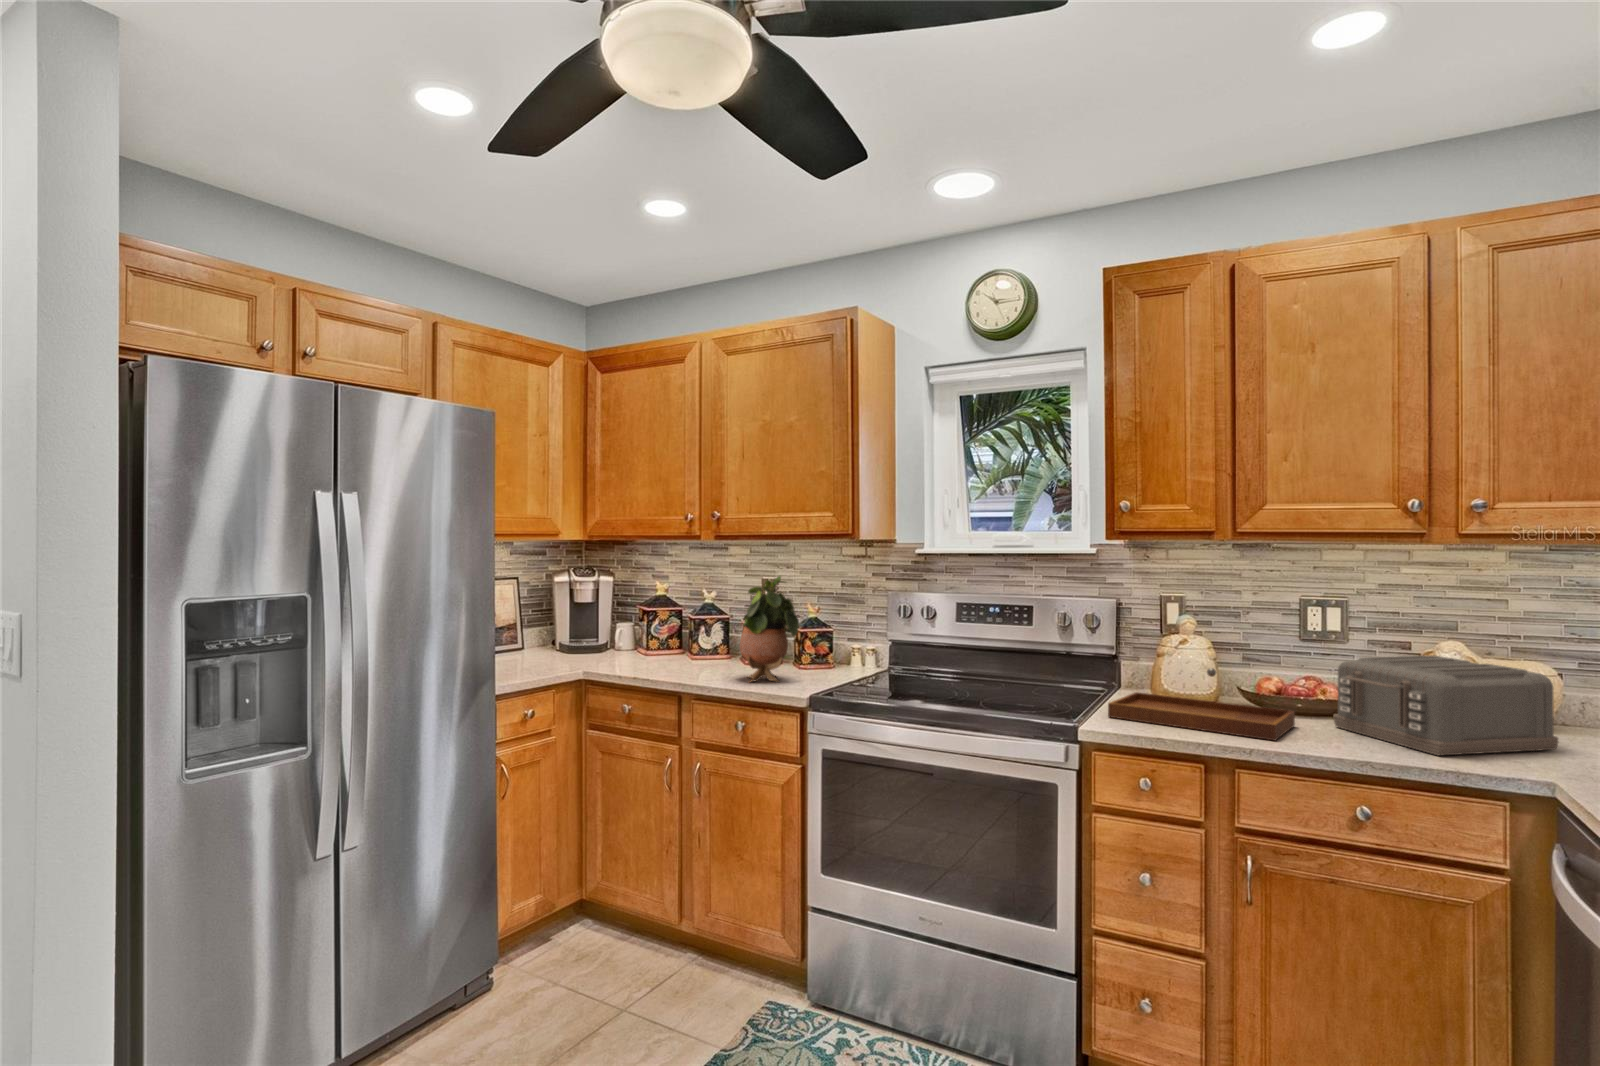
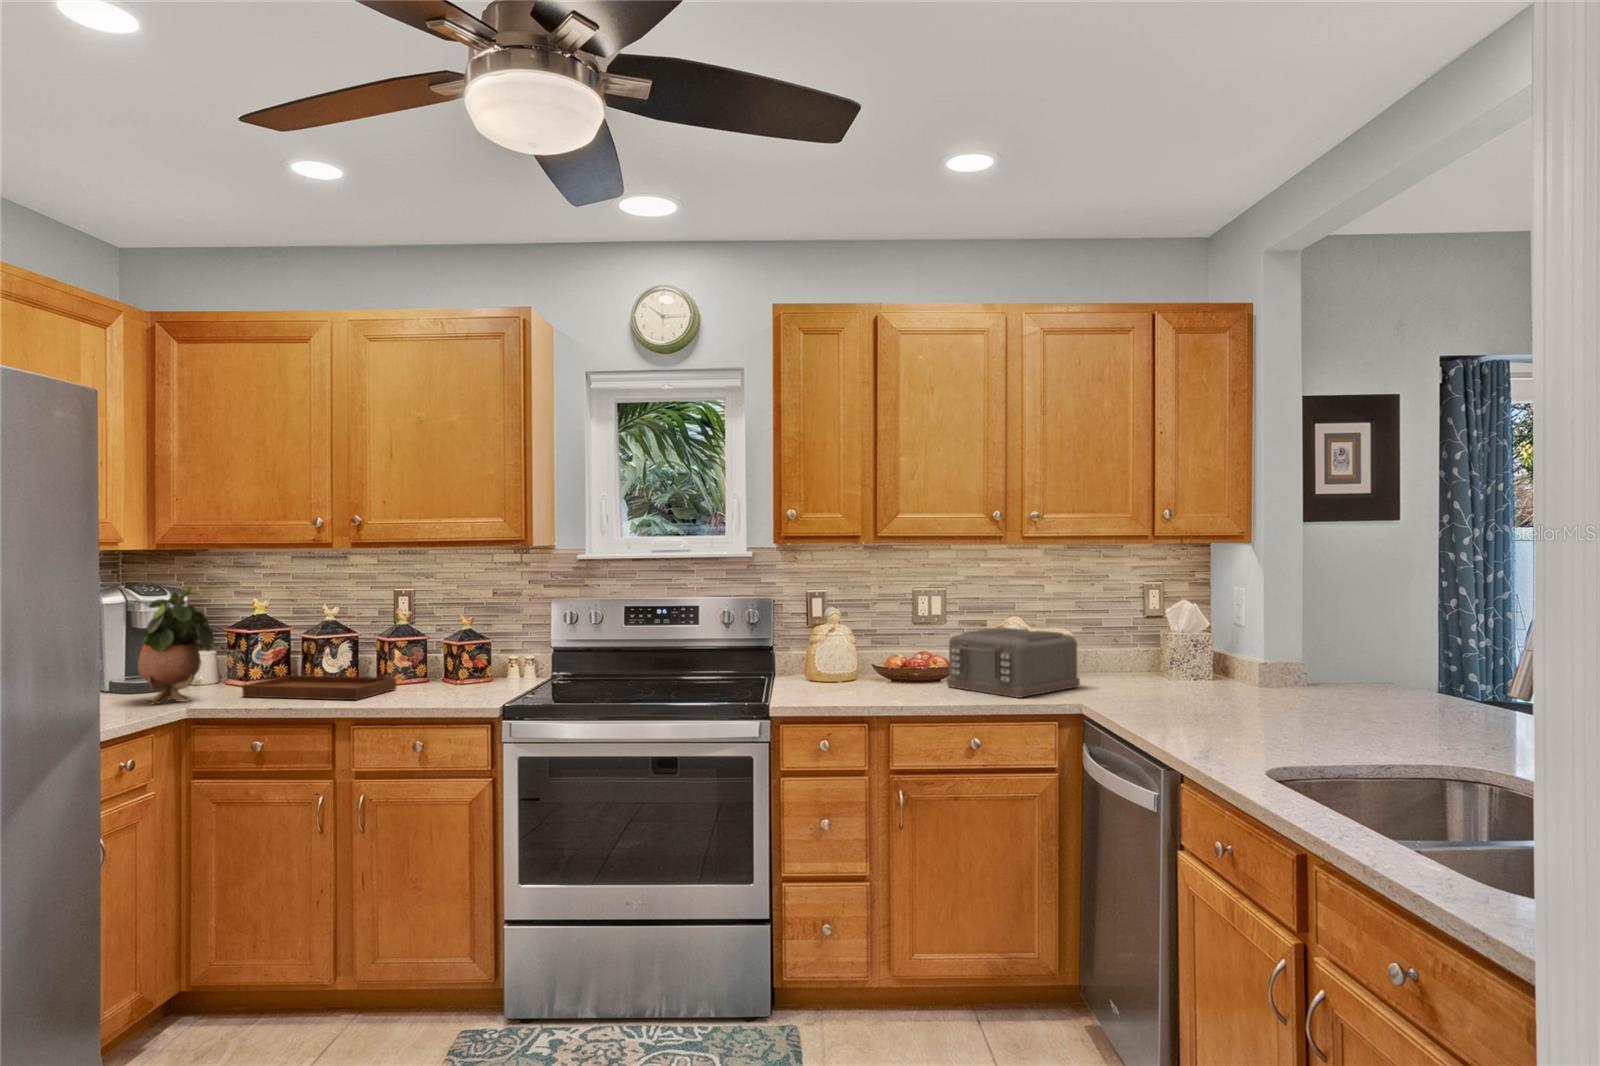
potted plant: present [740,576,799,683] -> present [137,587,214,705]
tray: present [1108,668,1295,741] -> present [242,649,396,700]

